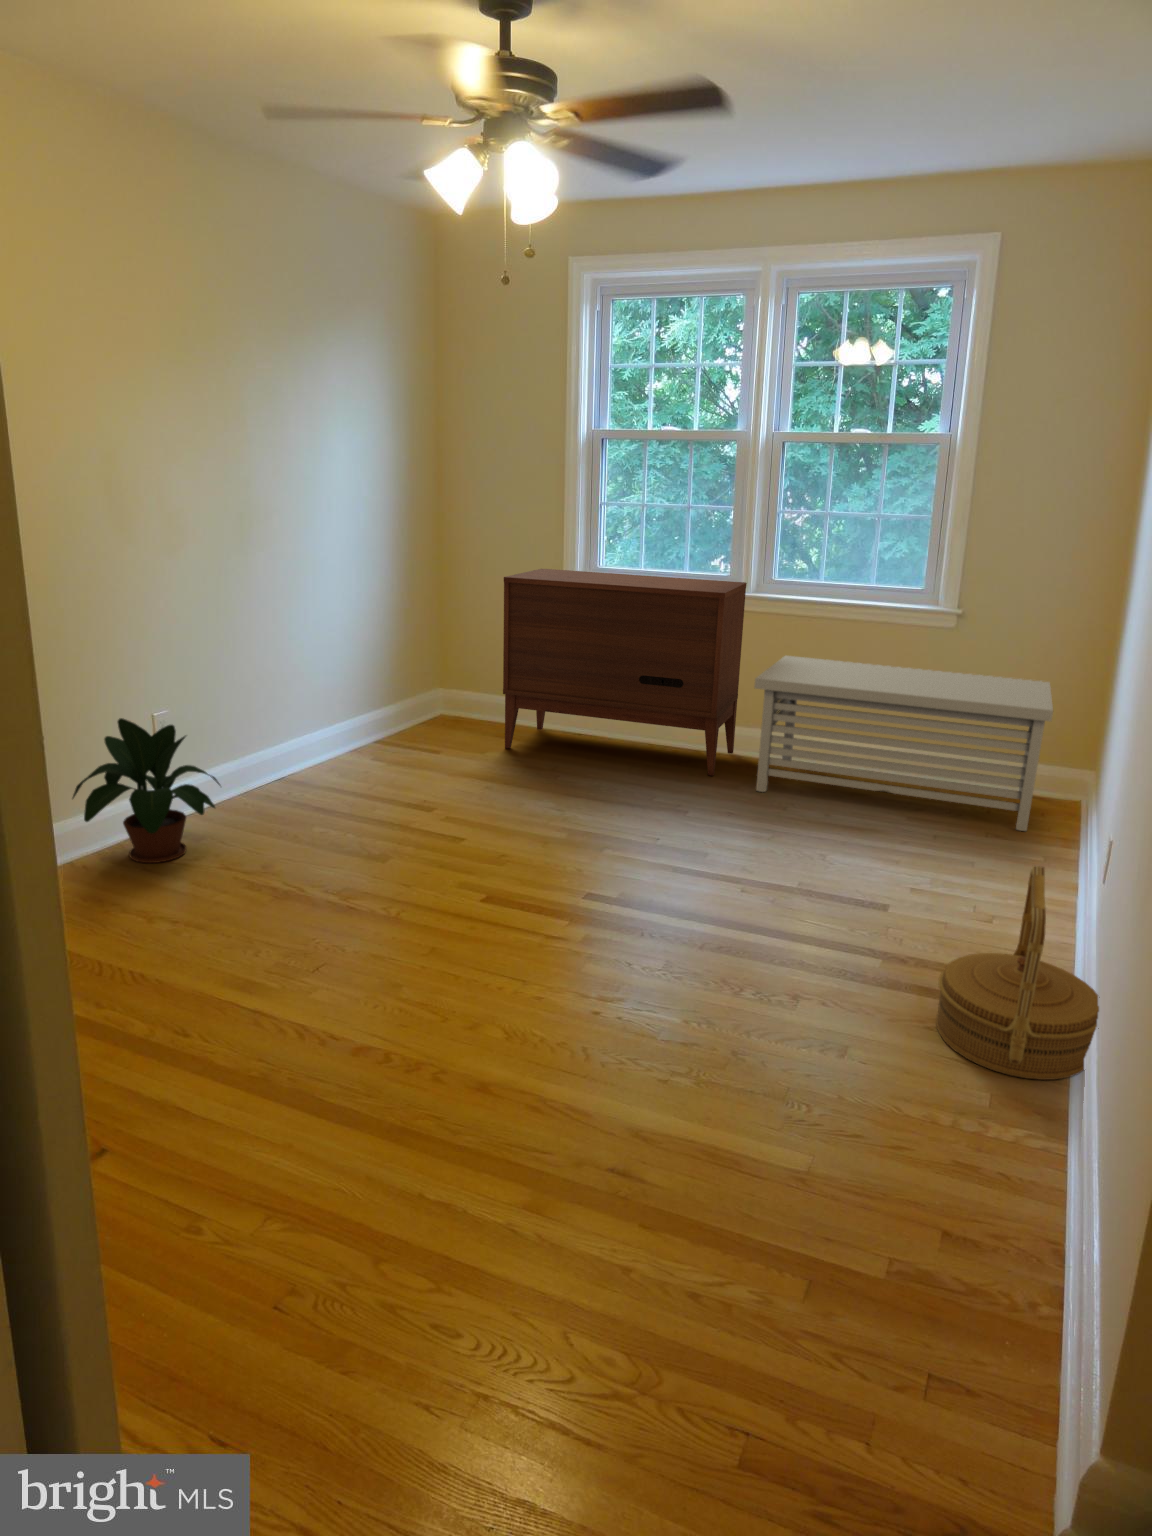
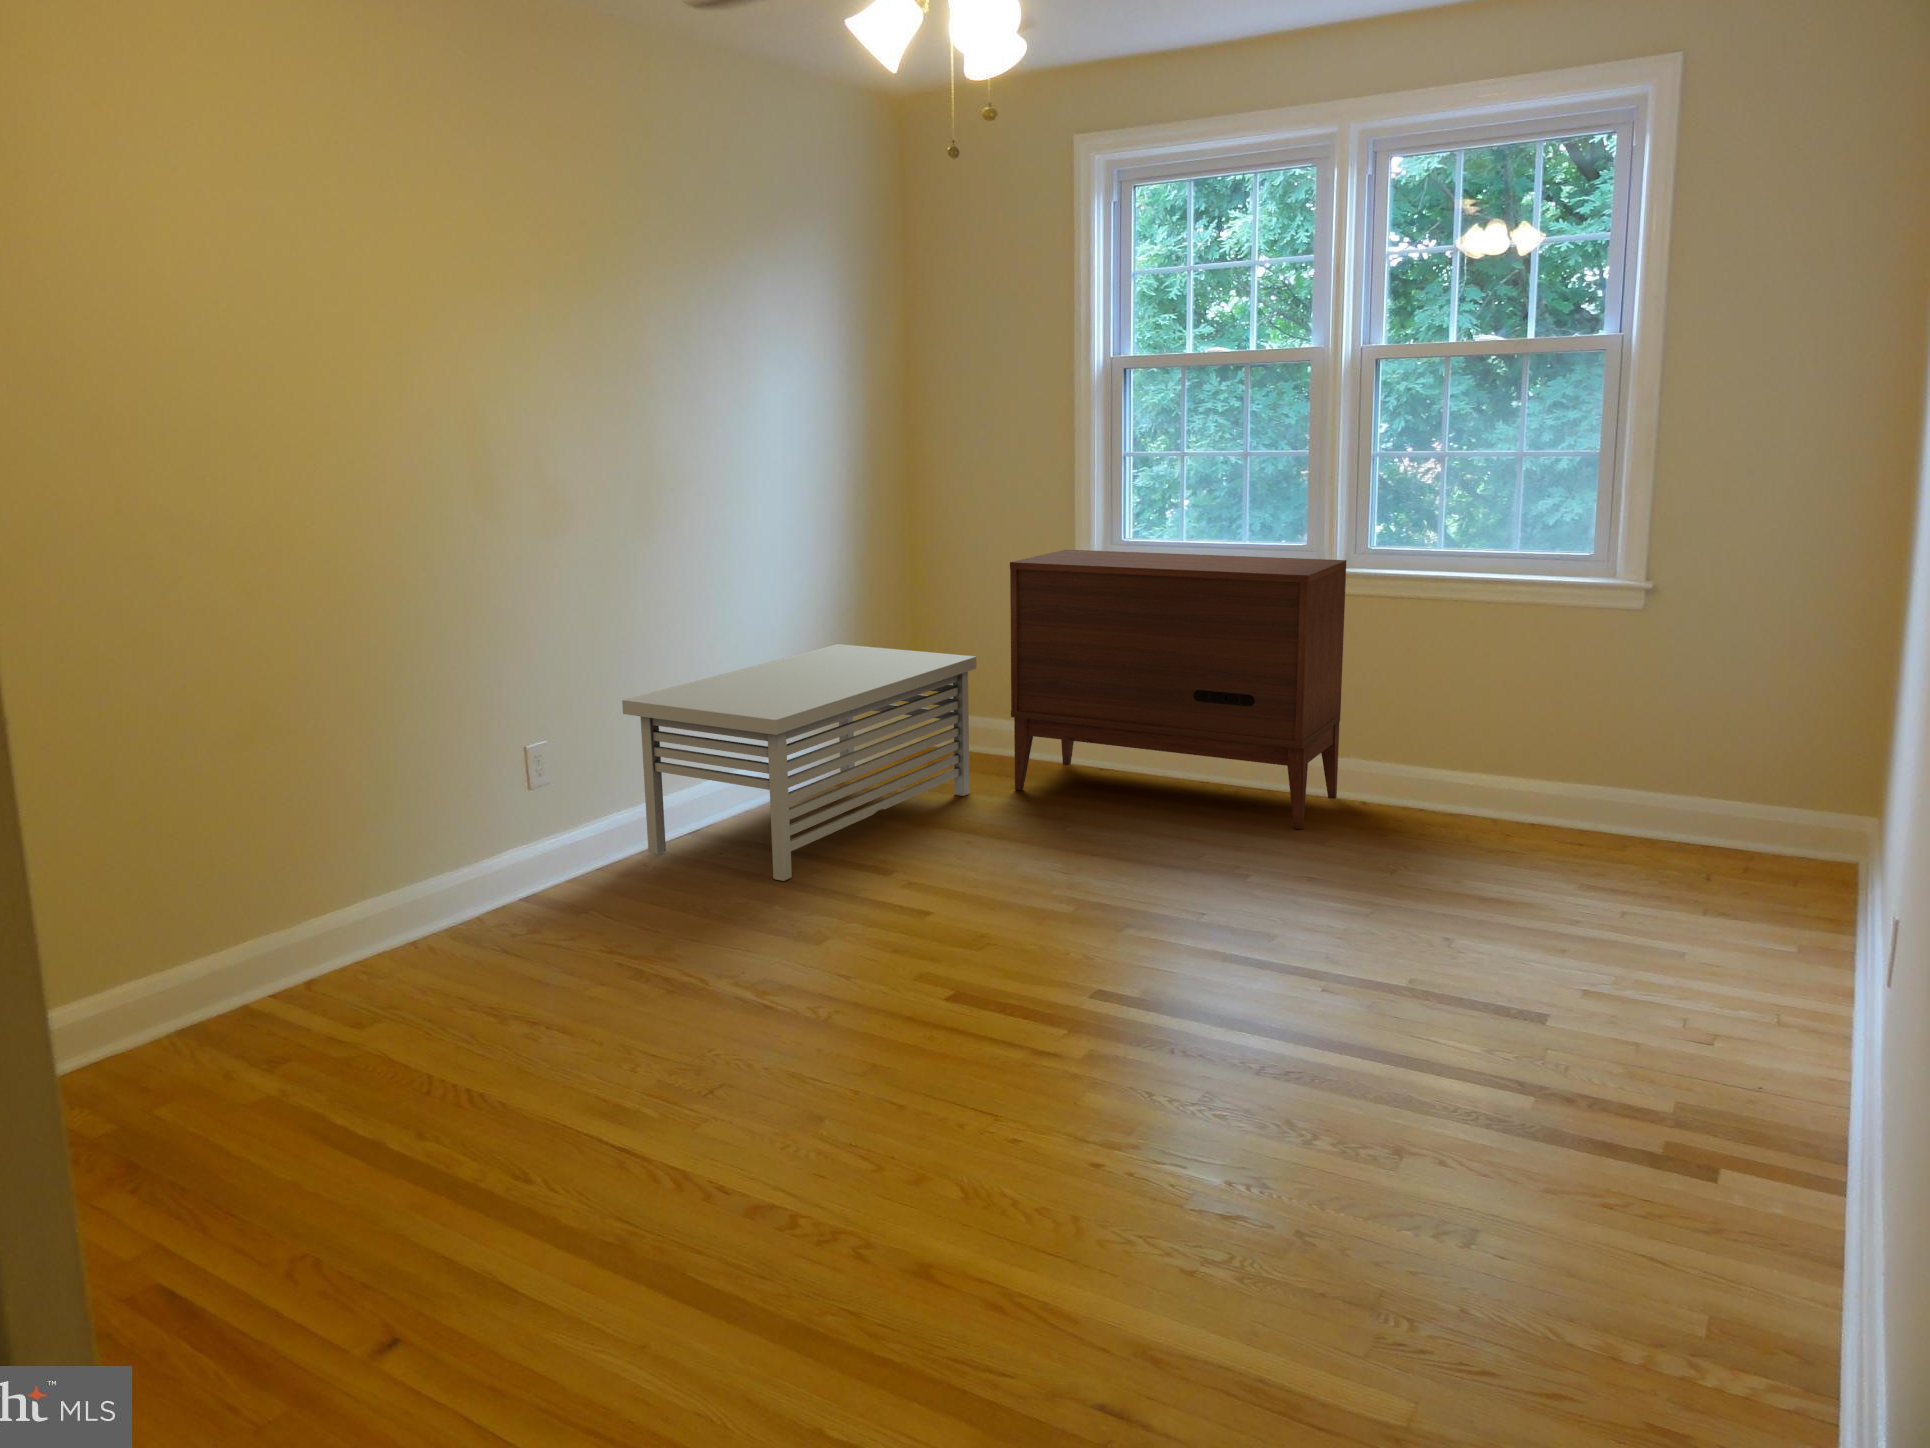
storage bench: present [754,656,1053,831] -> present [622,644,976,881]
potted plant: present [73,718,220,863] -> none [454,748,635,932]
woven basket: present [936,866,1100,1080] -> none [1581,959,1843,1284]

